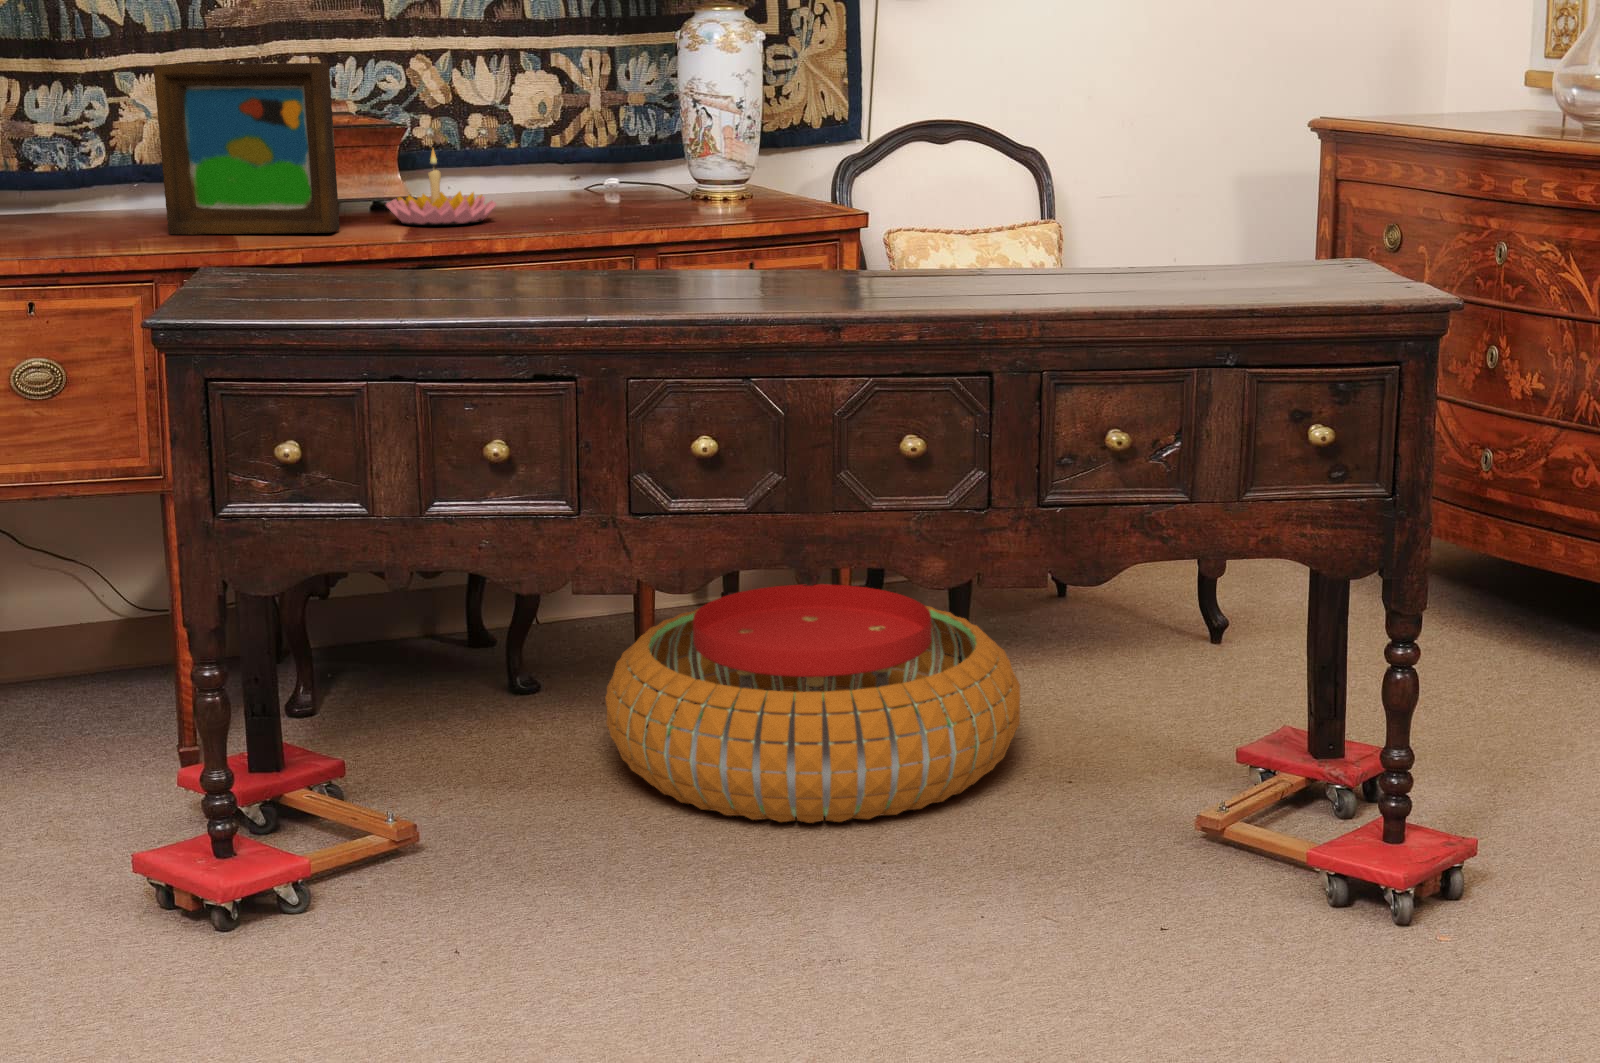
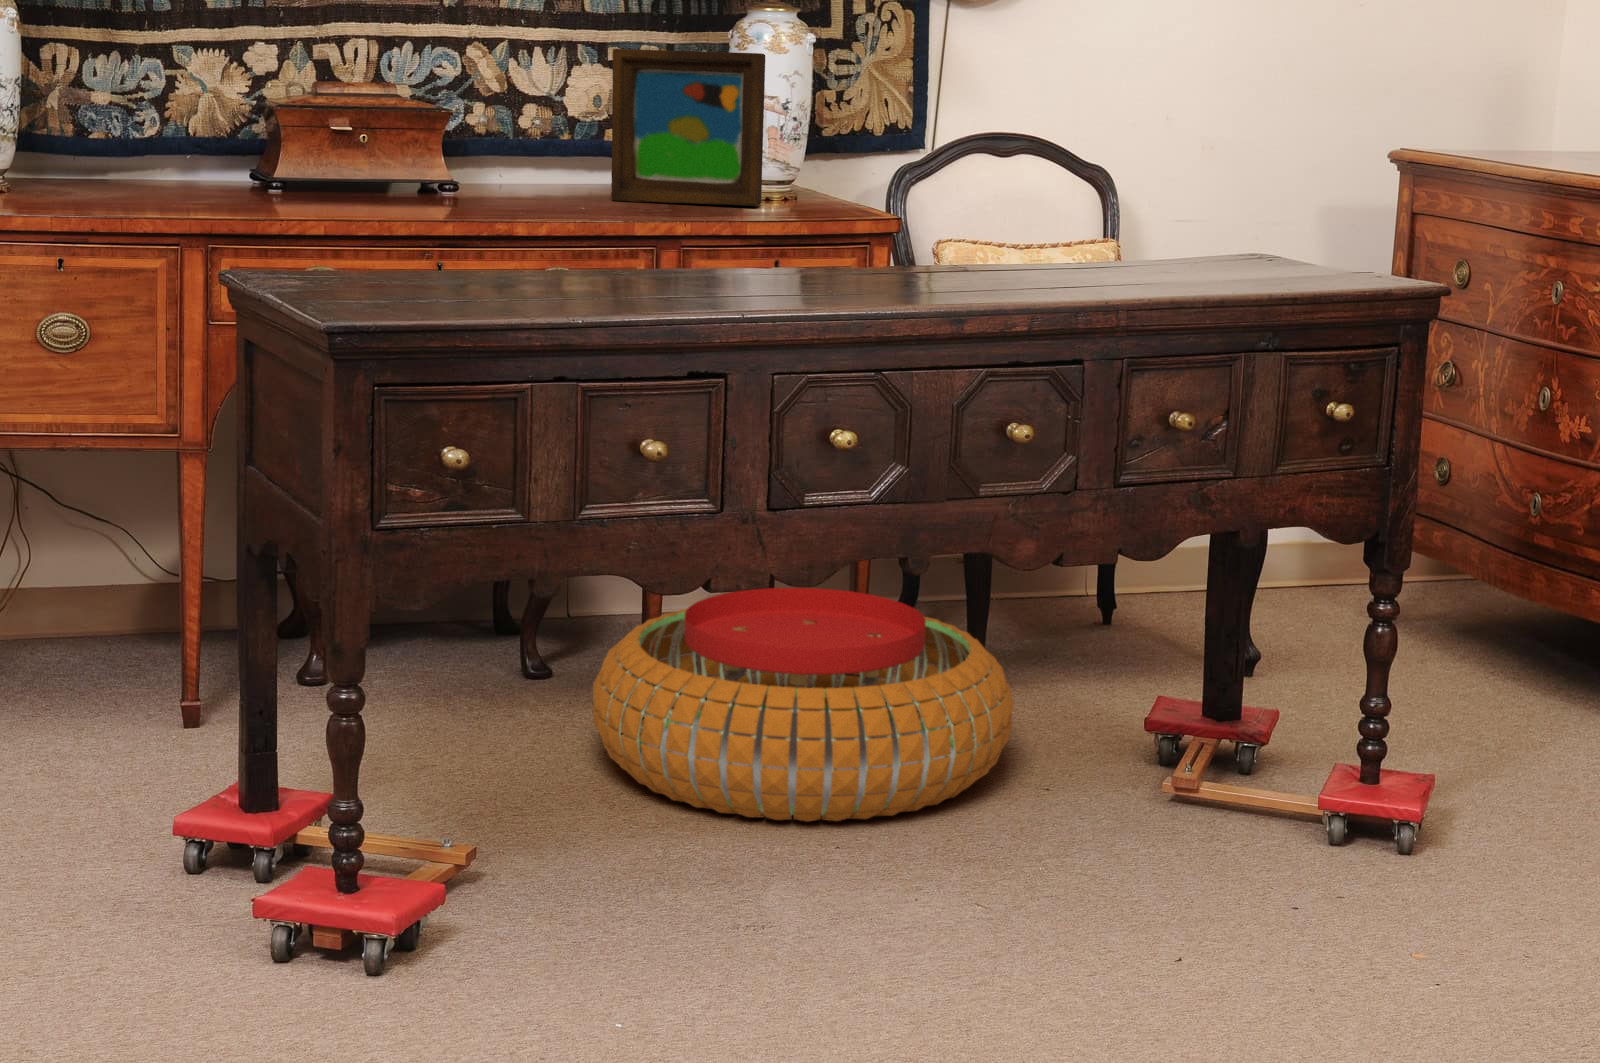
picture frame: present [154,63,340,235] -> present [611,49,765,206]
candle holder: present [386,149,496,225] -> none [421,130,530,208]

